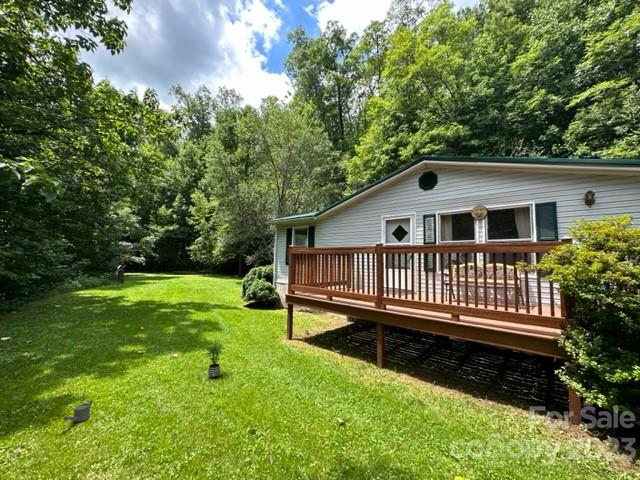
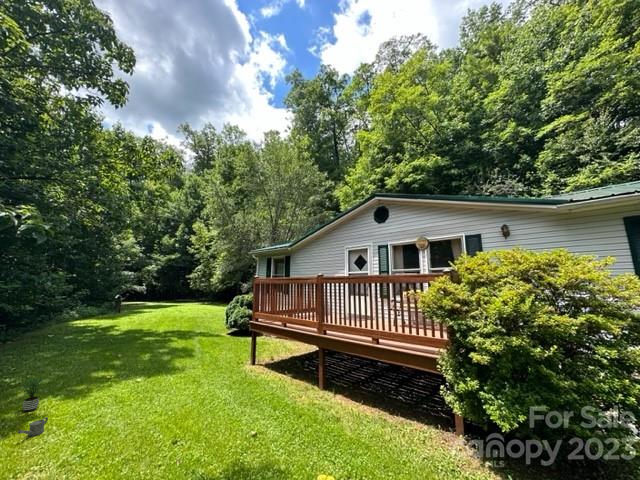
potted plant: present [204,344,223,378] -> present [17,377,43,412]

